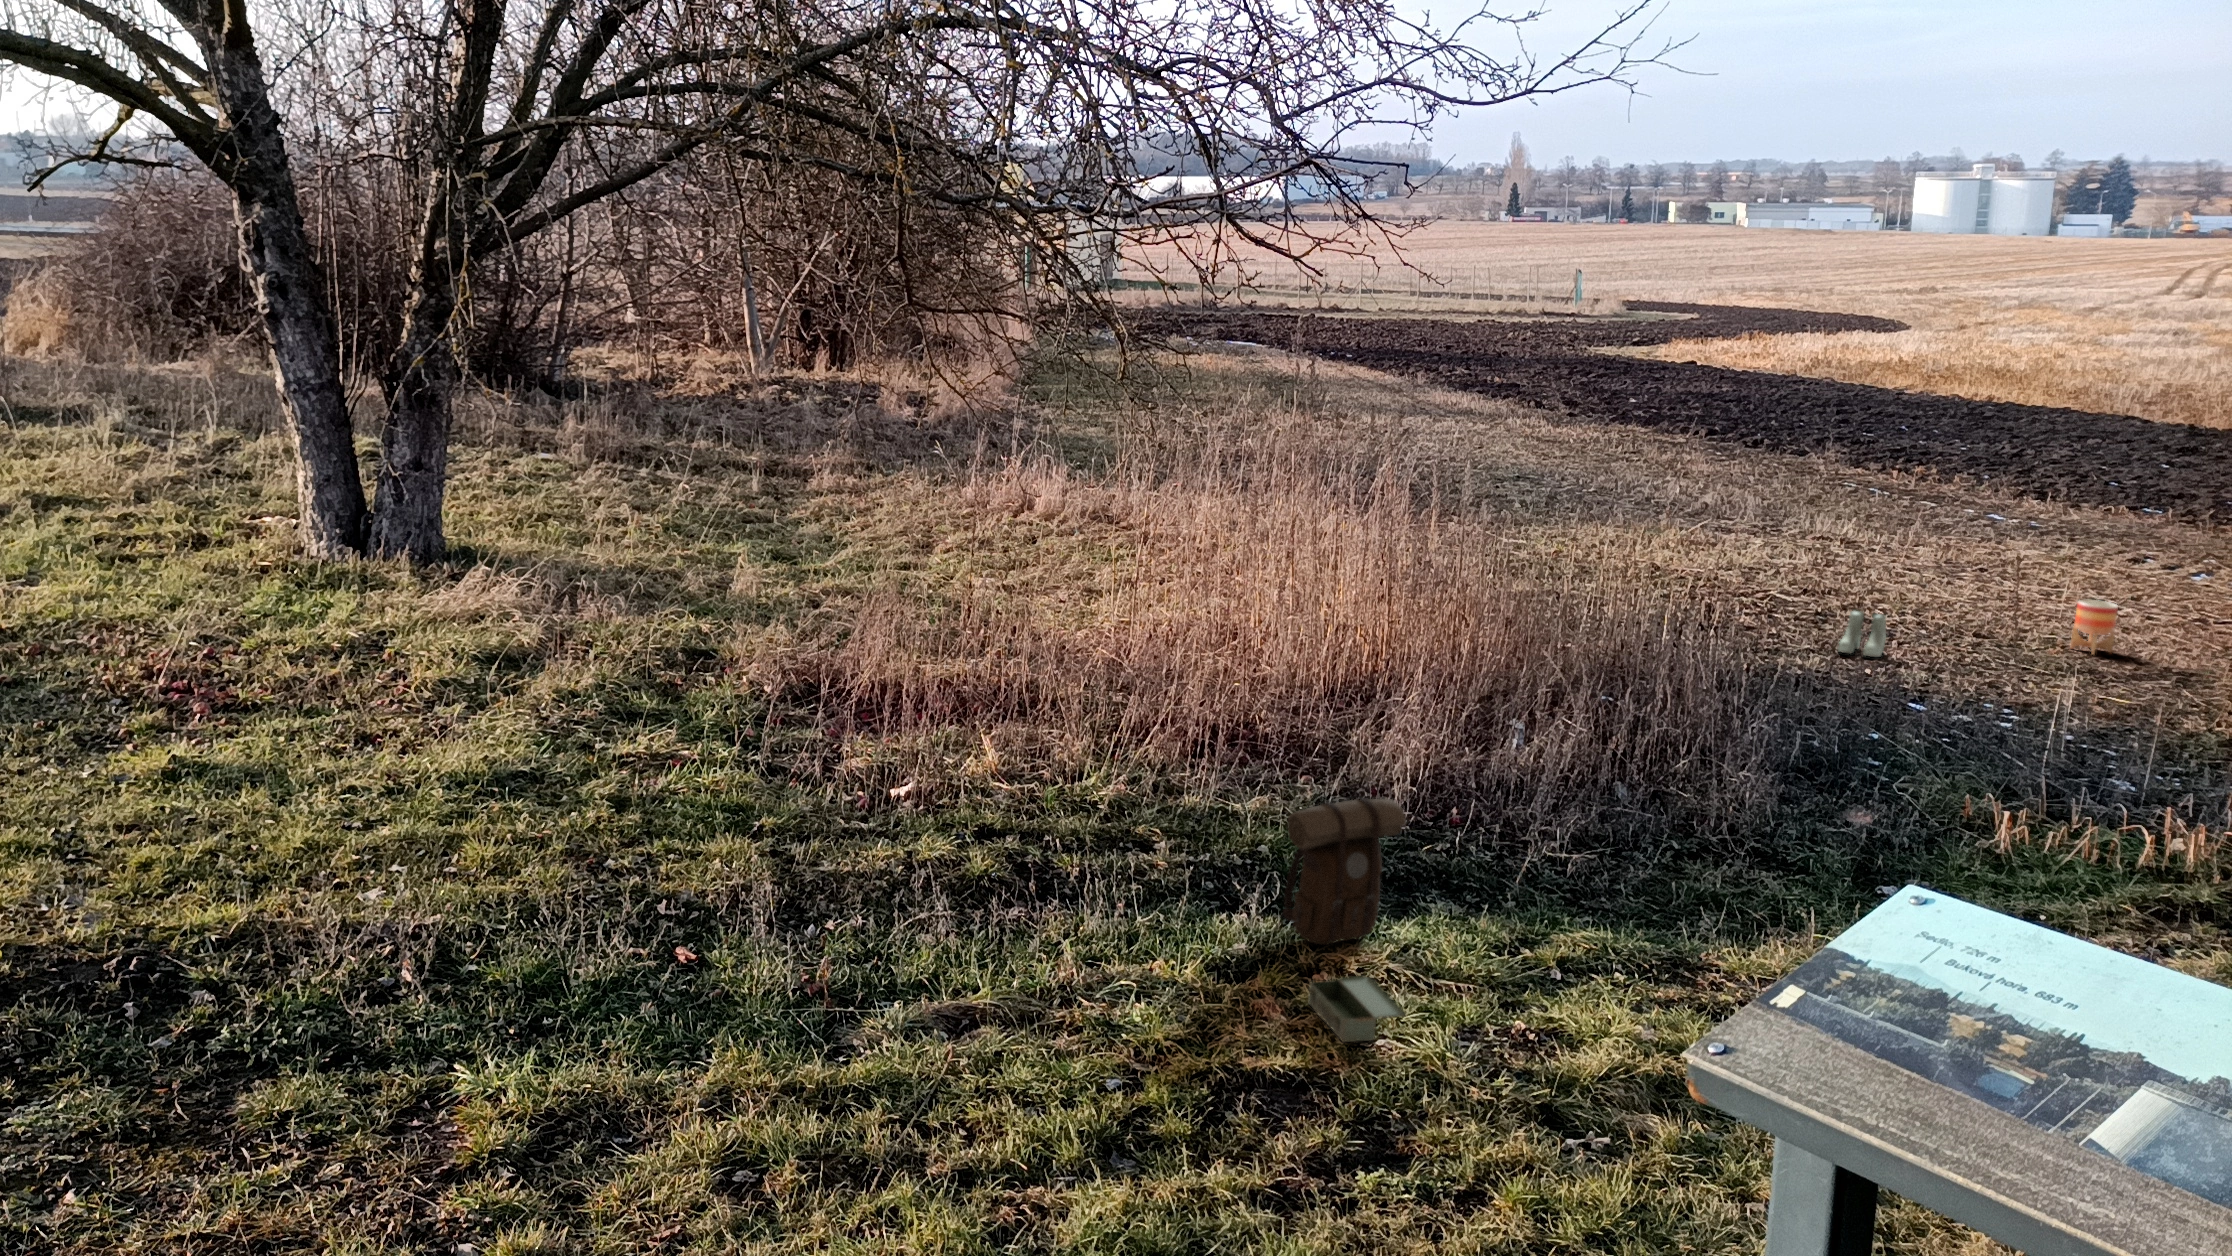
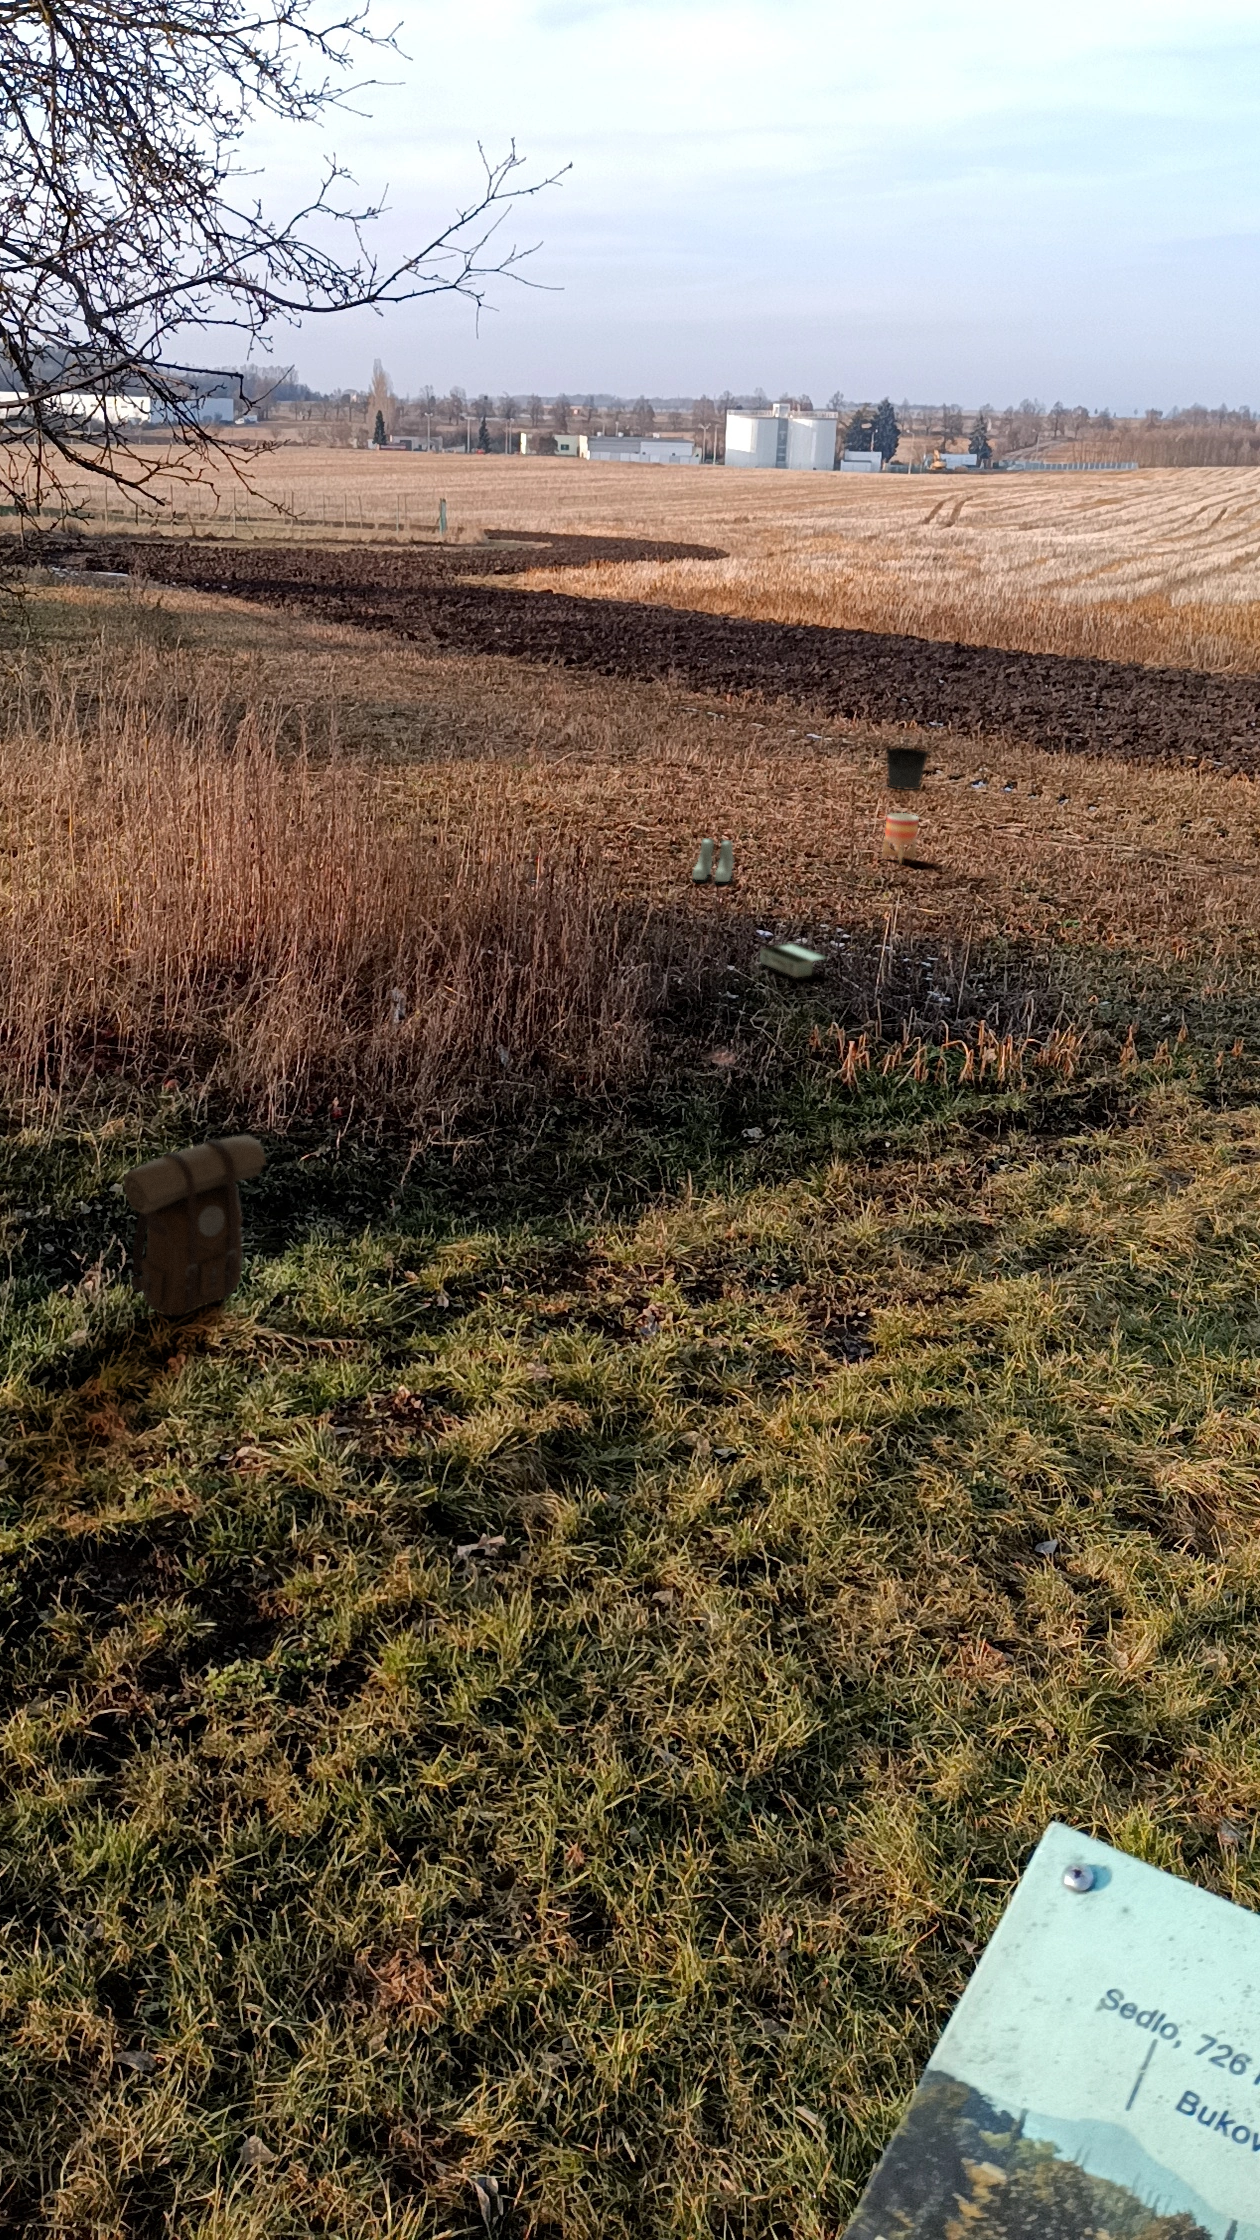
bucket: none [2086,533,2148,582] -> present [886,748,930,789]
toolbox: present [1308,976,1405,1042] -> present [760,943,826,977]

